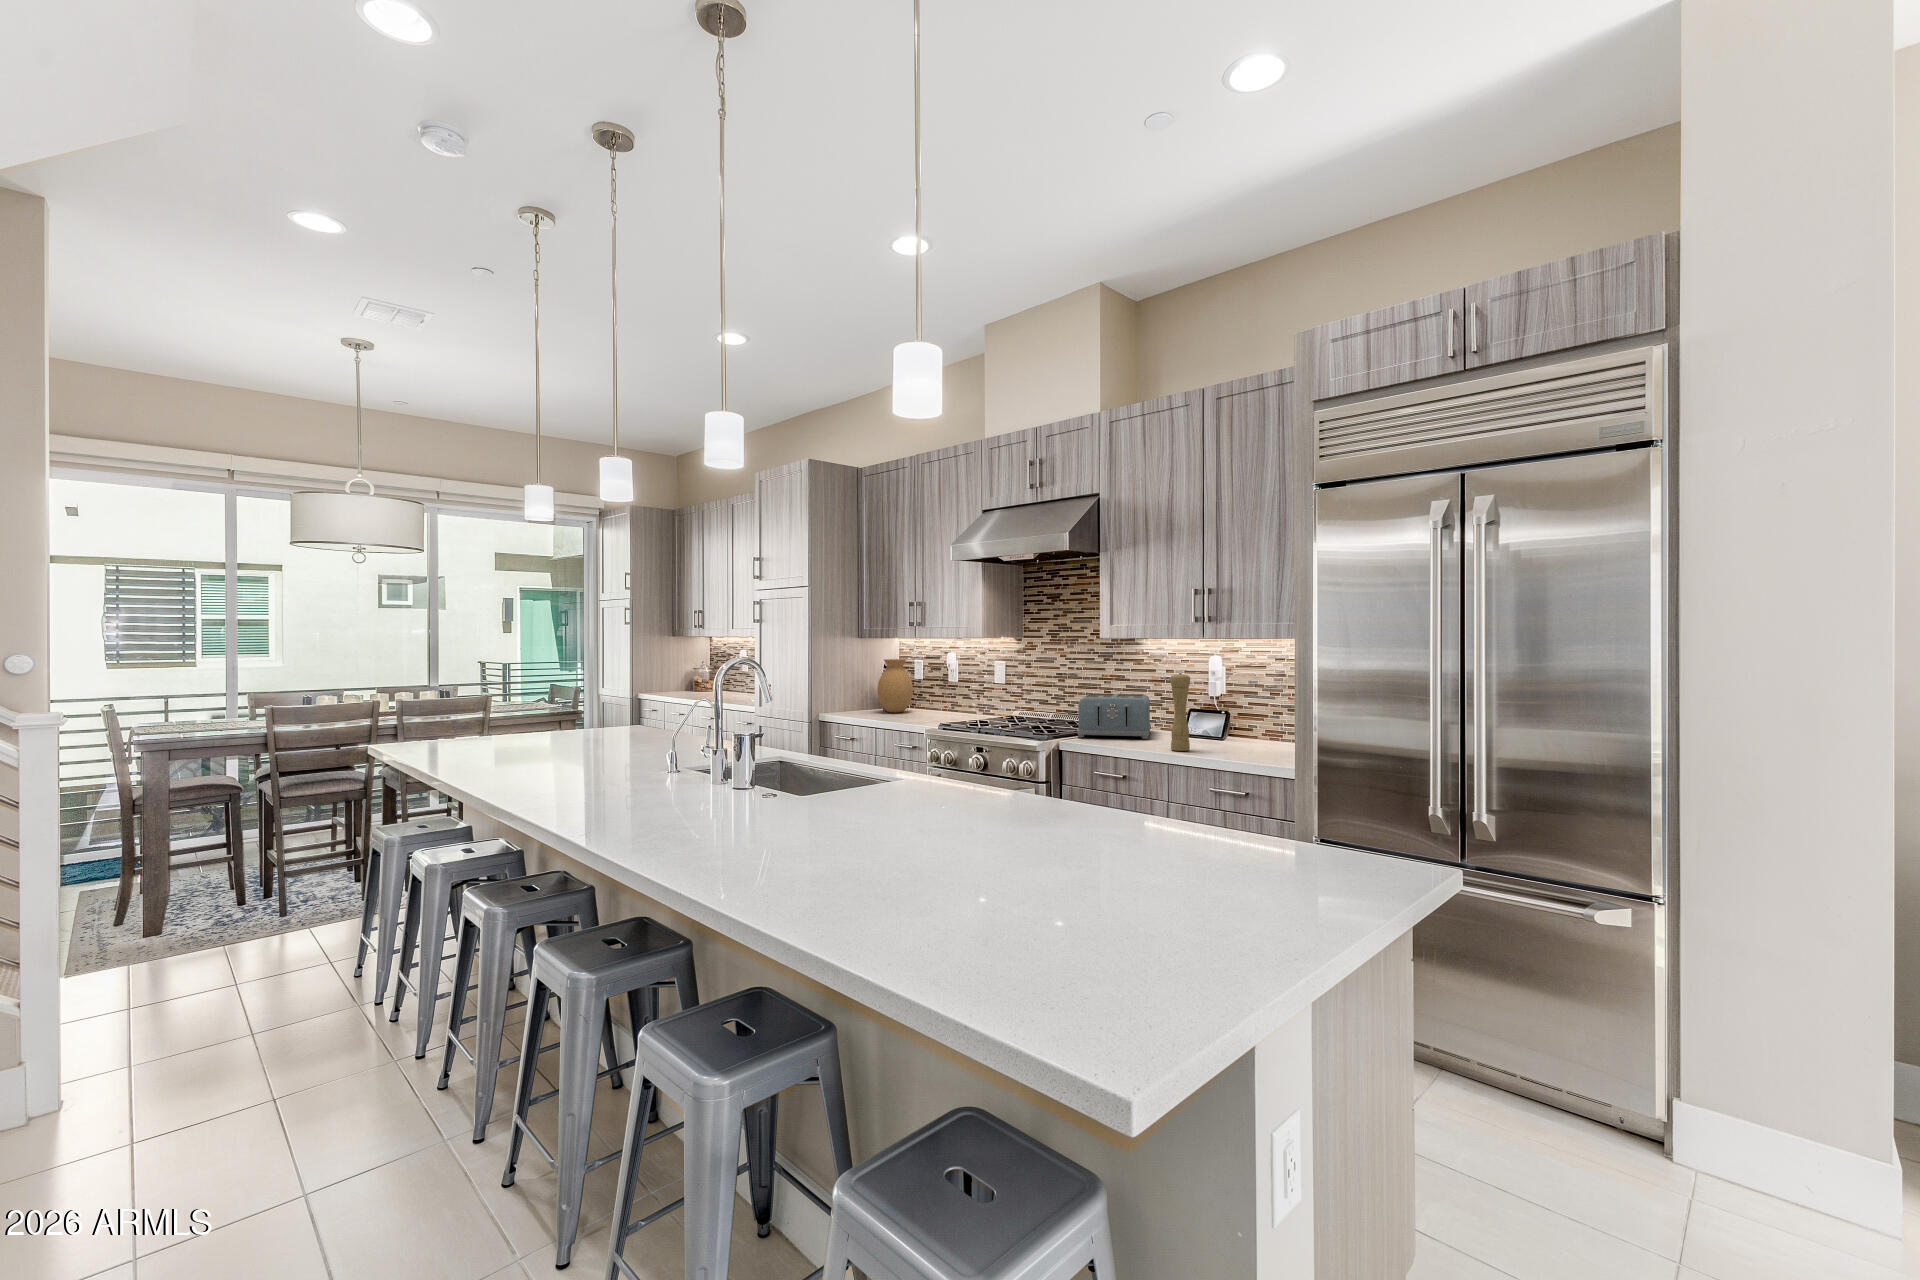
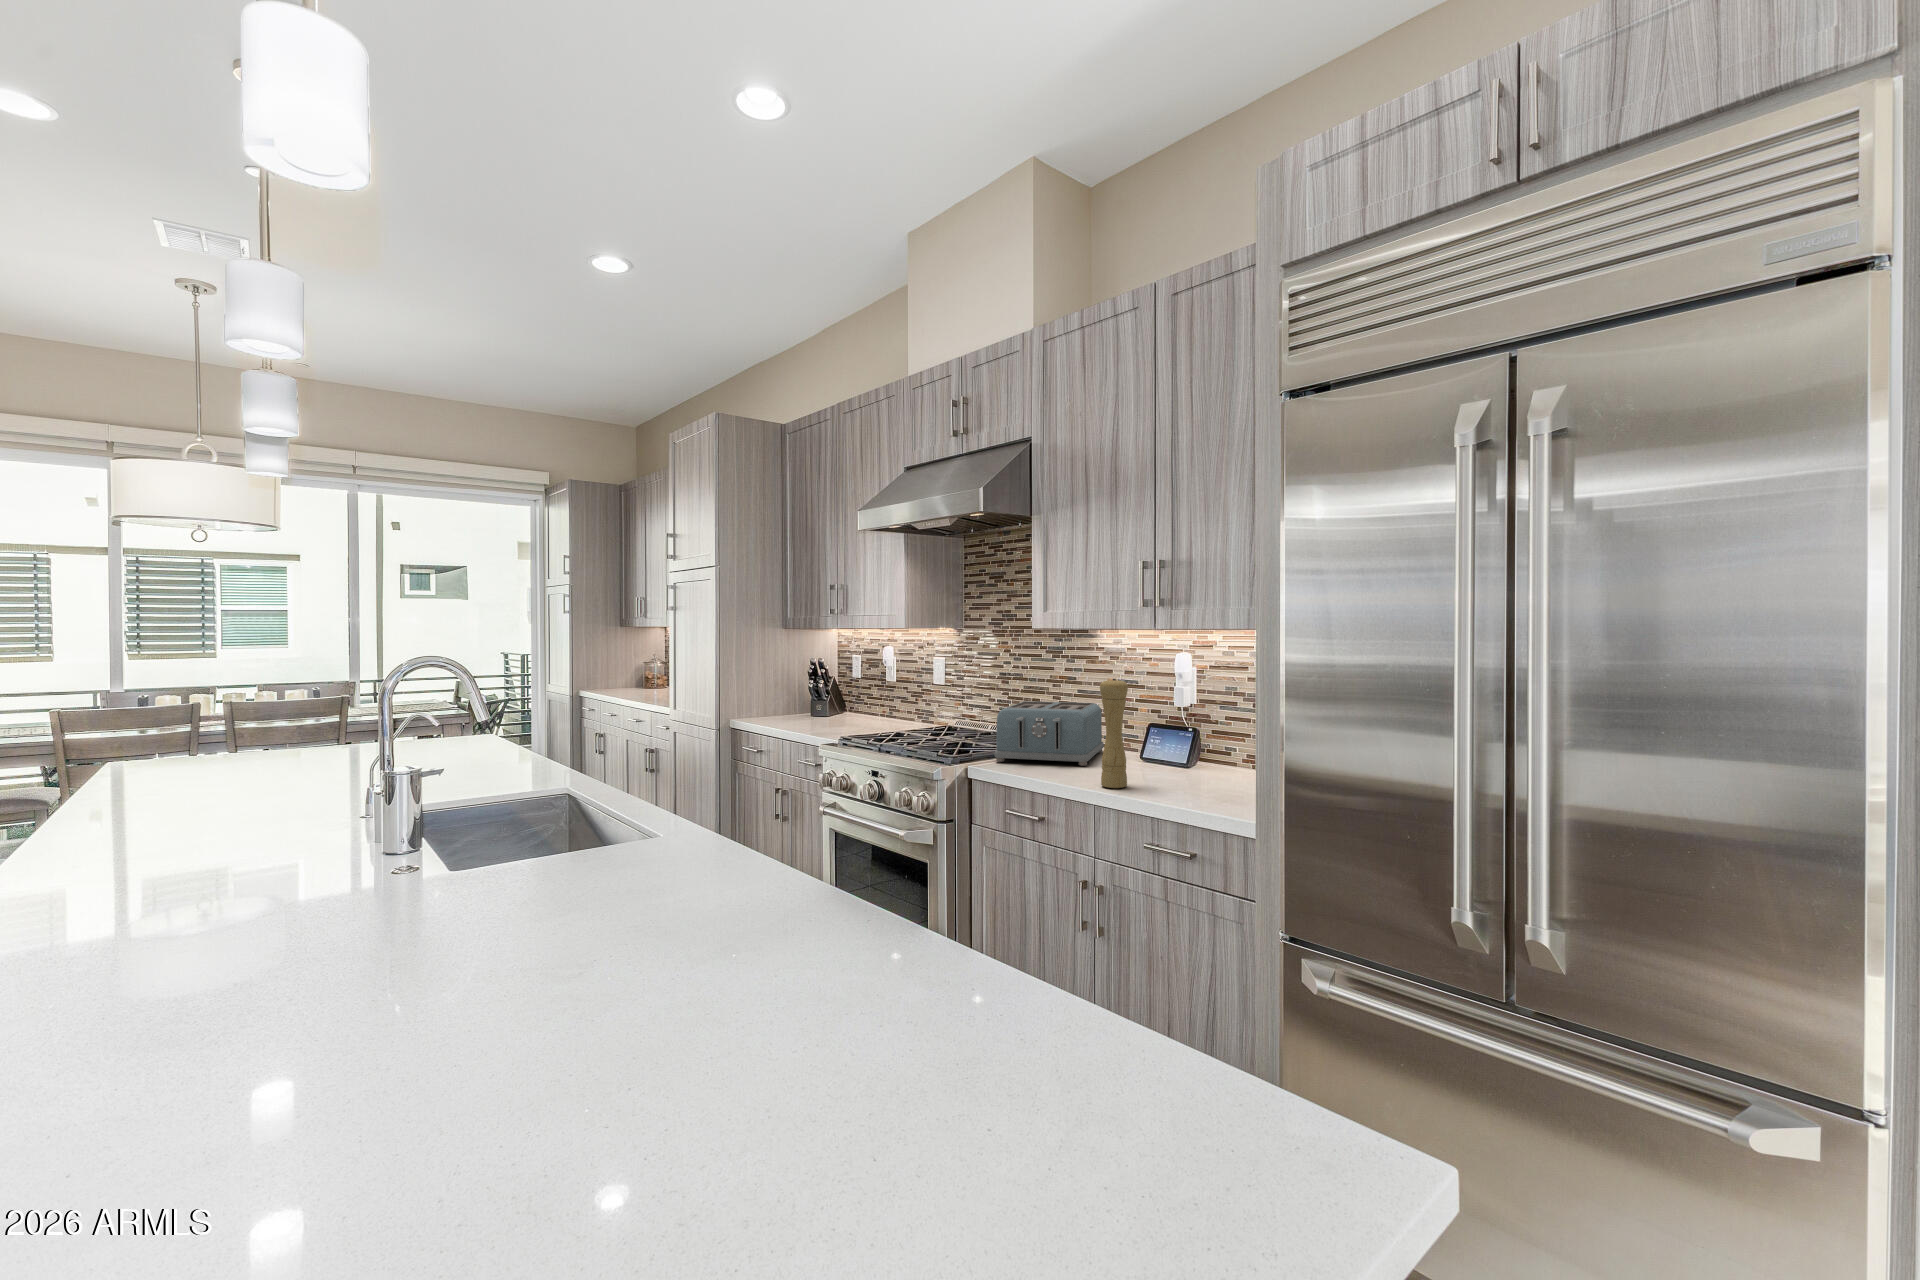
vase: present [877,659,913,713] -> none [796,654,840,719]

